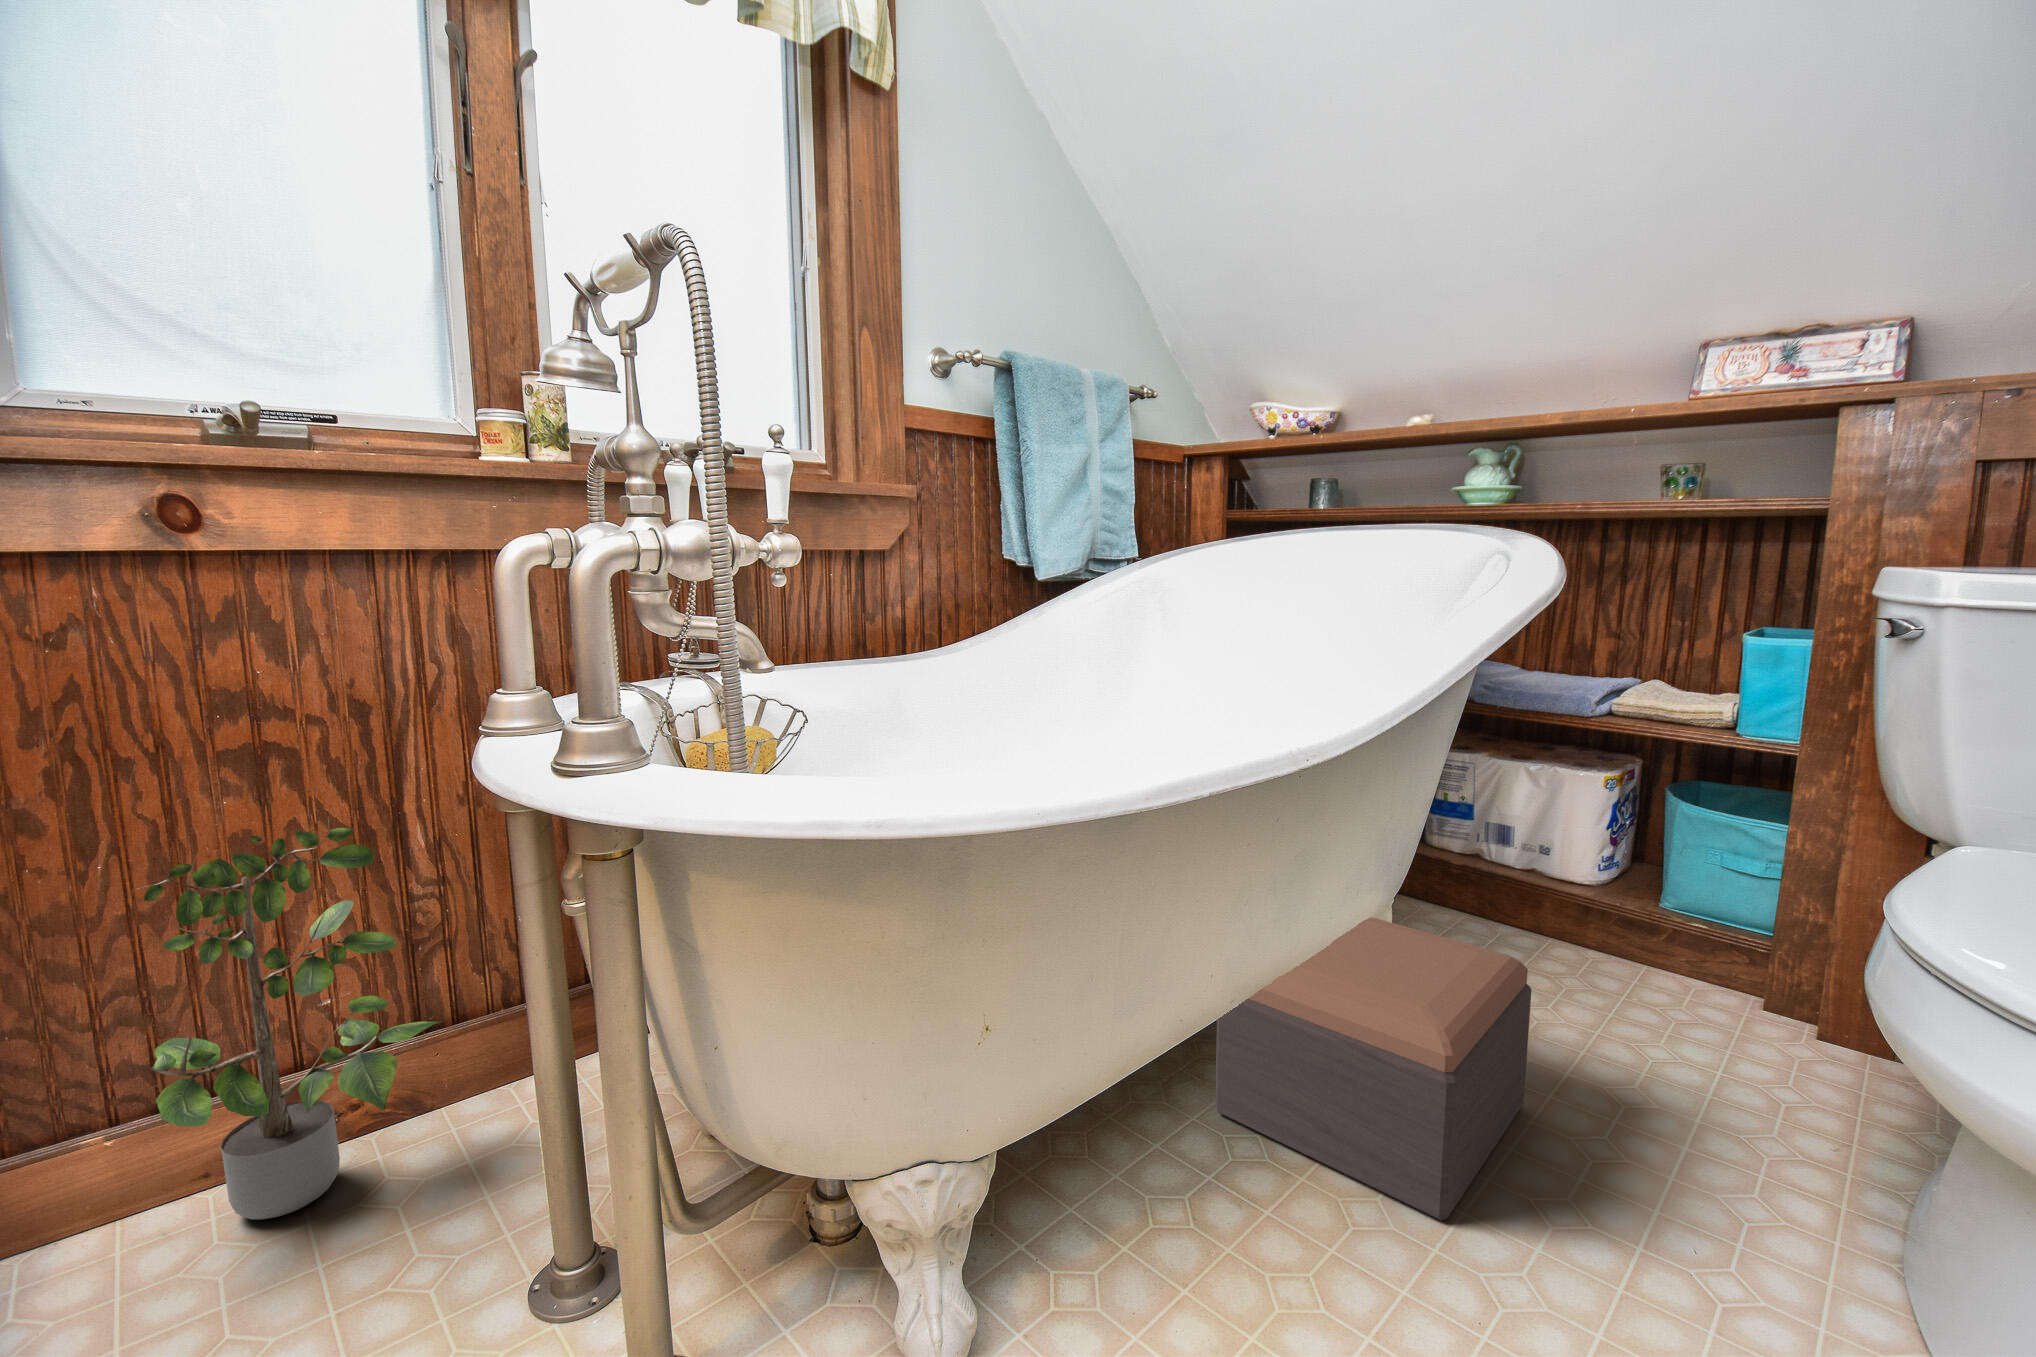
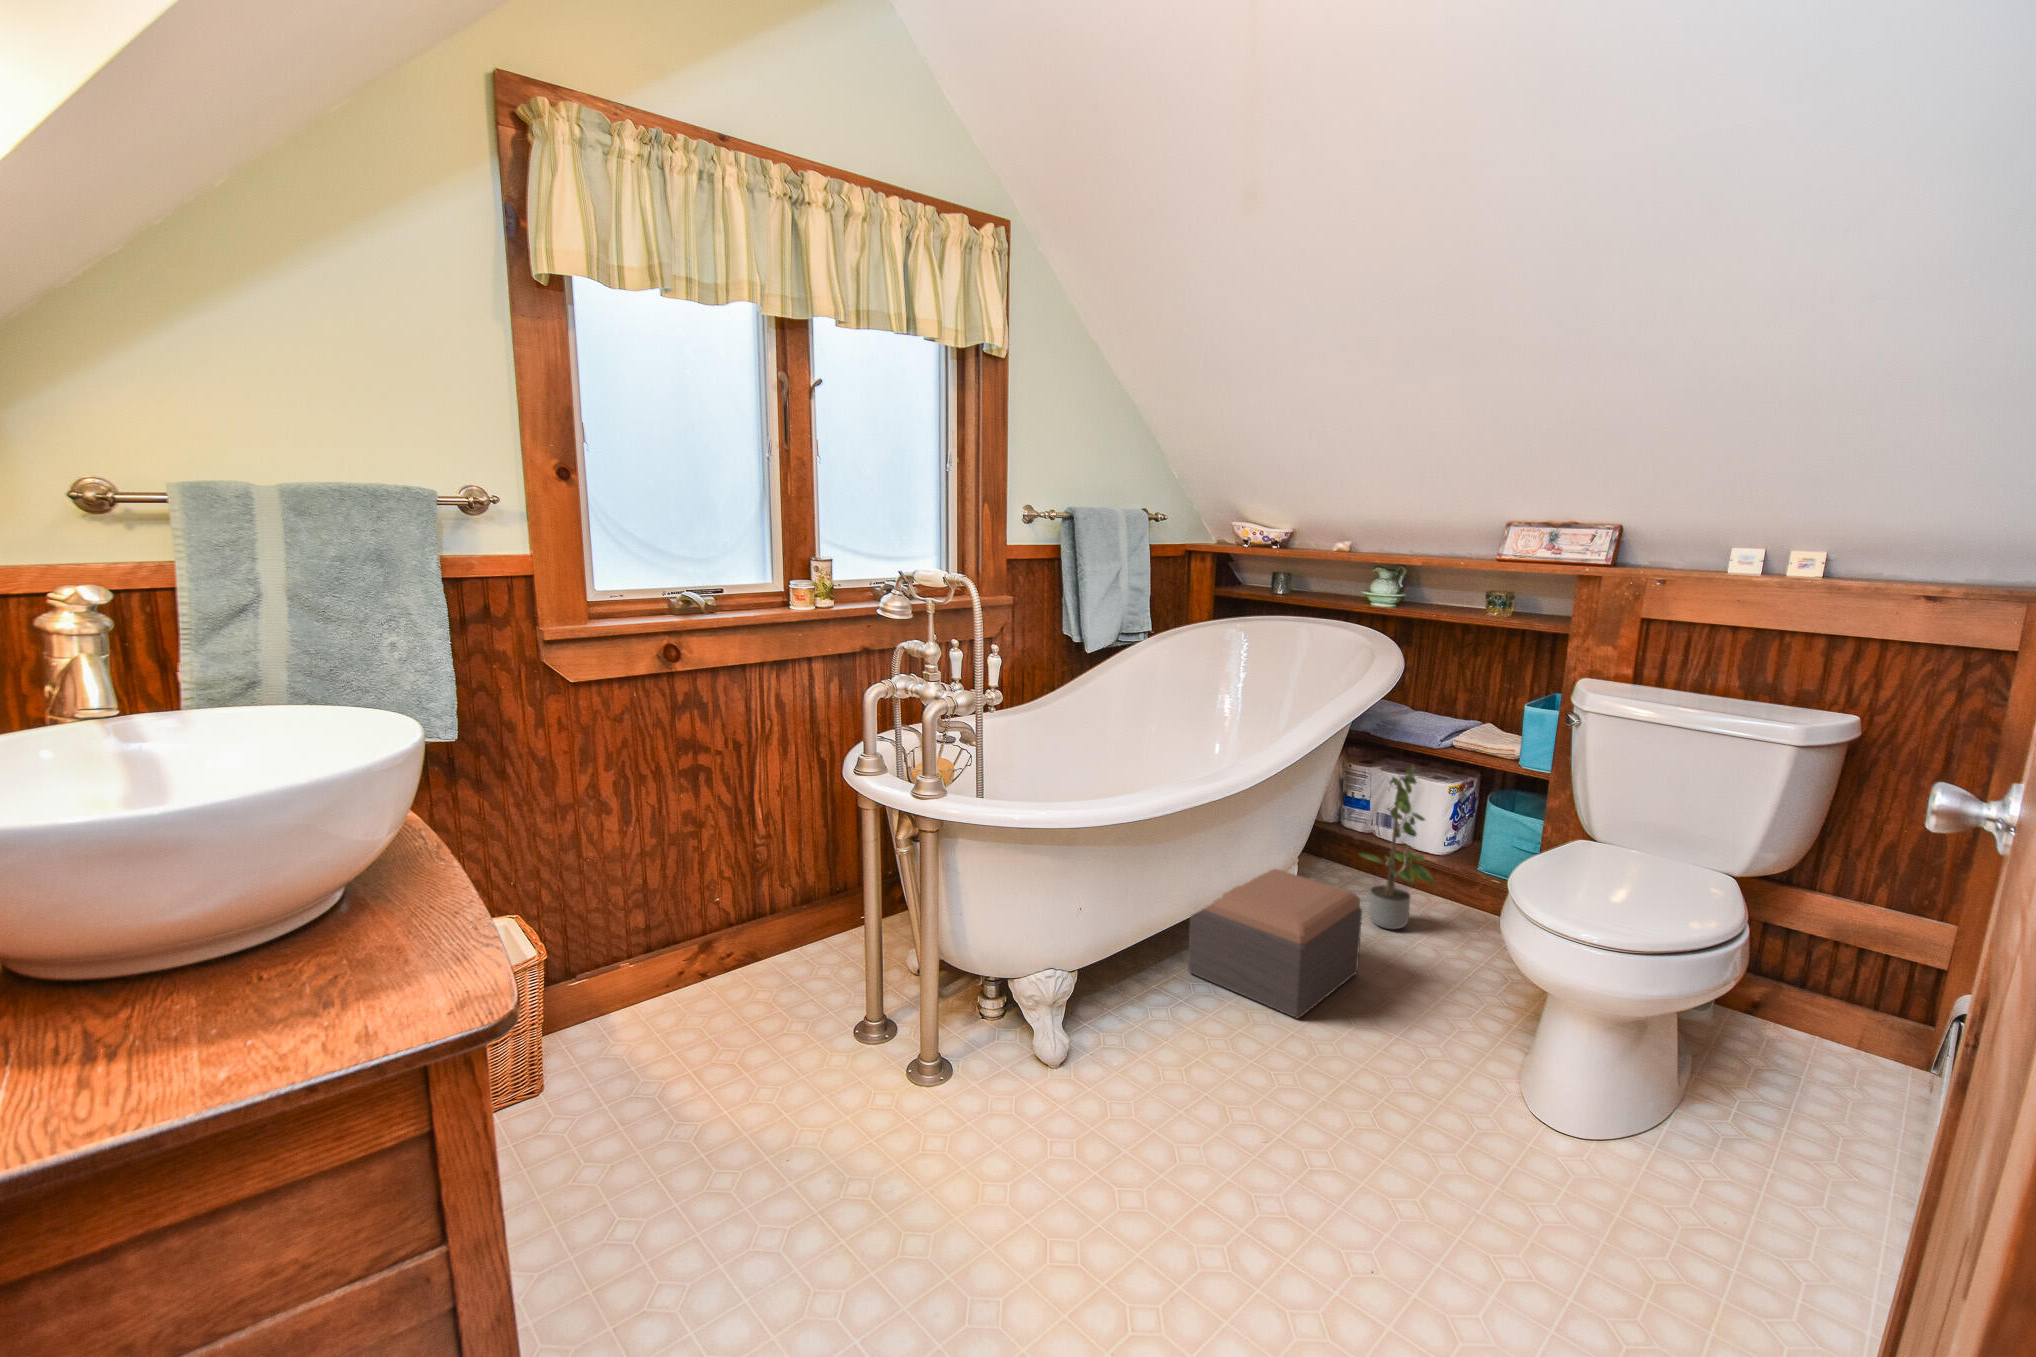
potted plant: present [136,816,442,1219] -> present [1360,767,1436,929]

